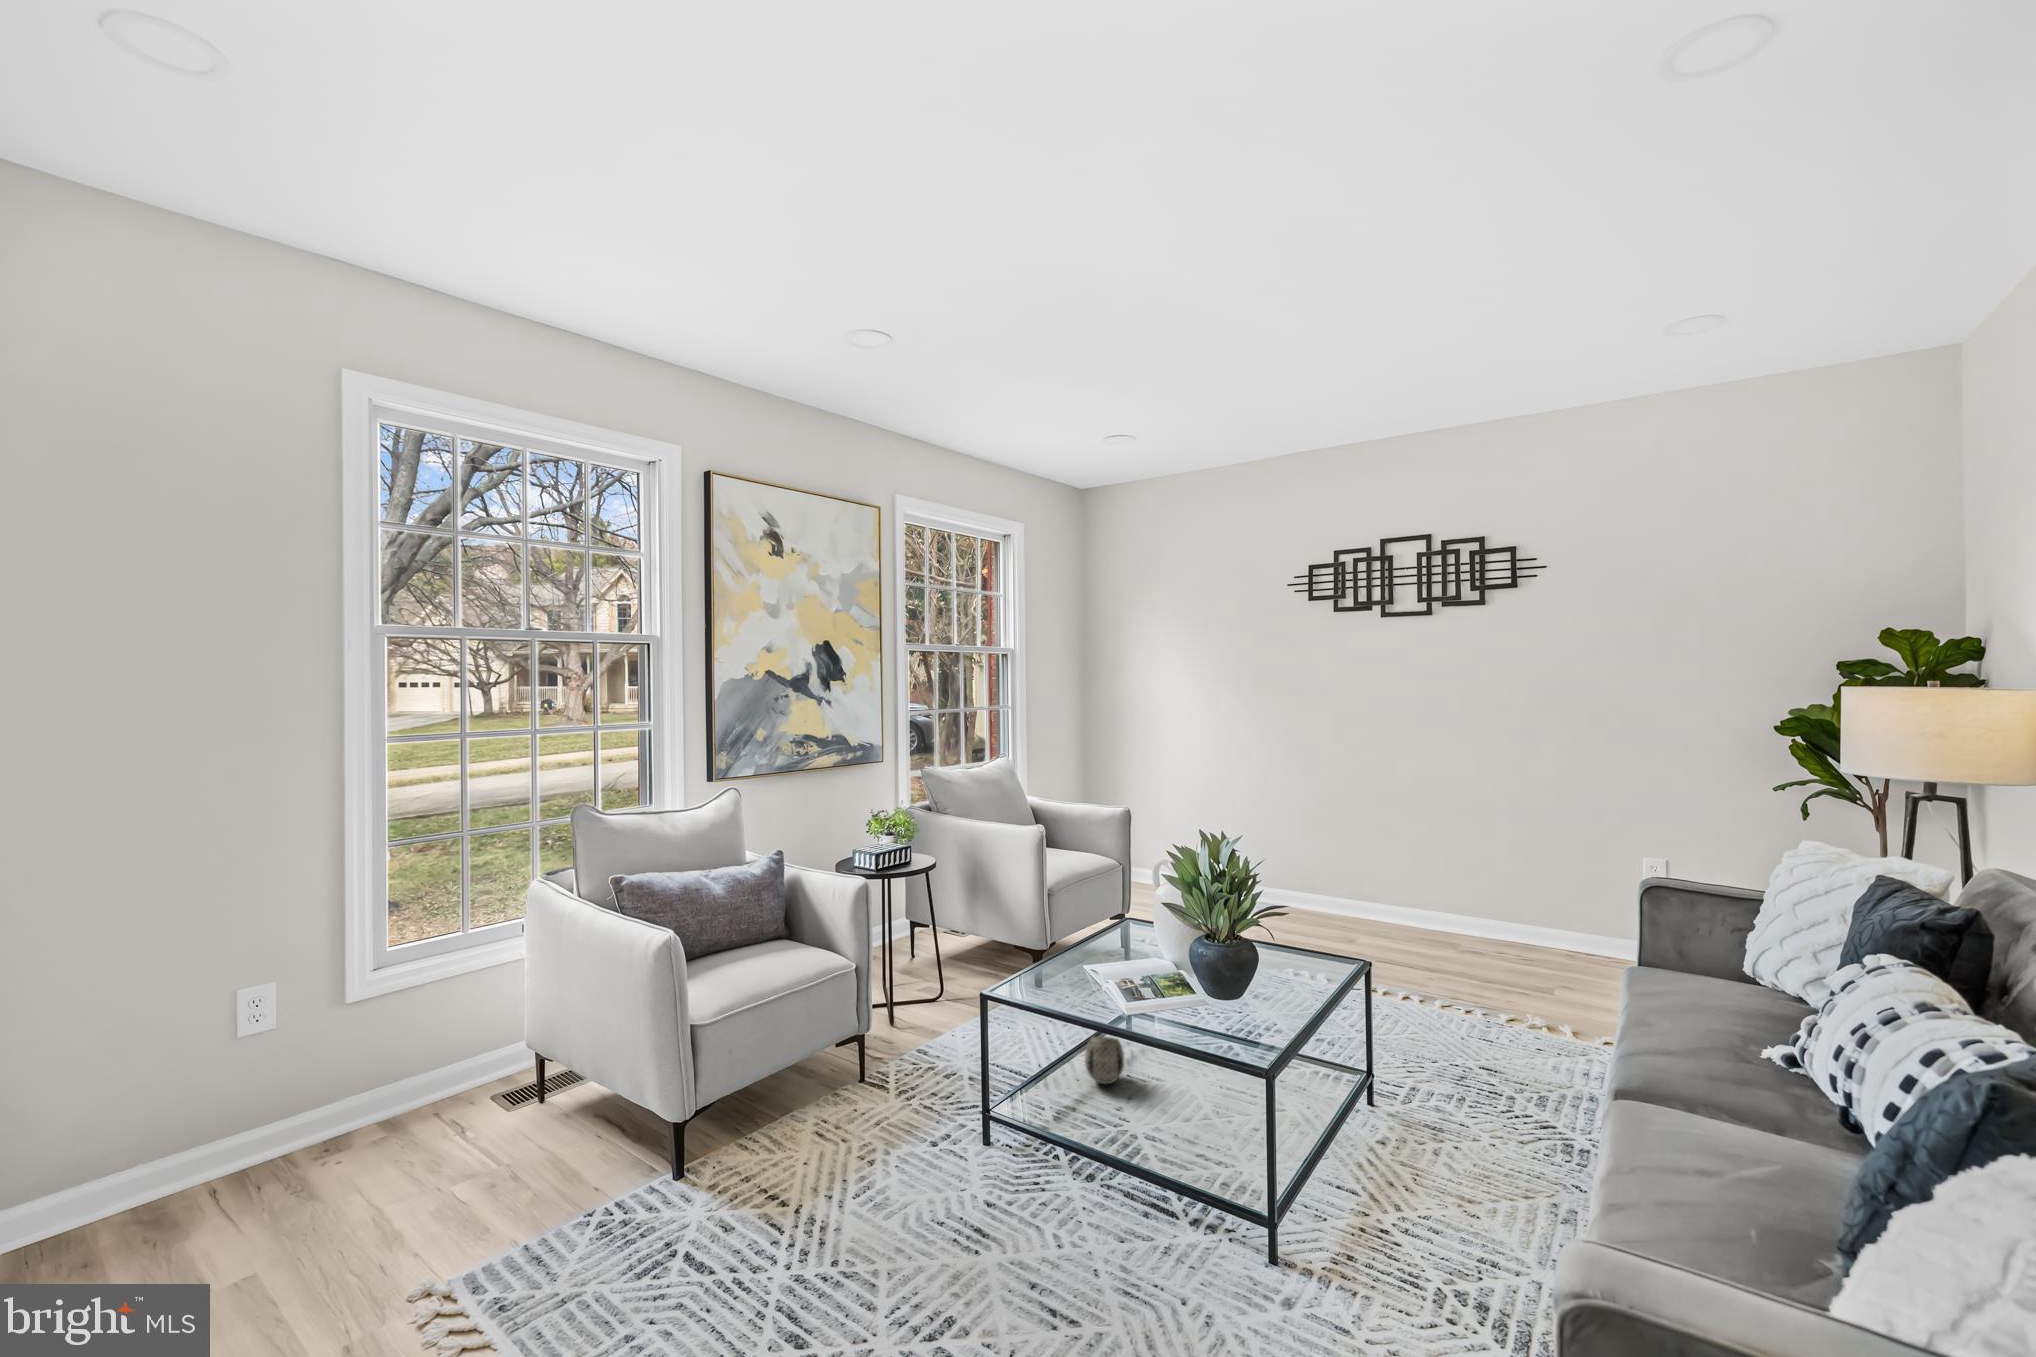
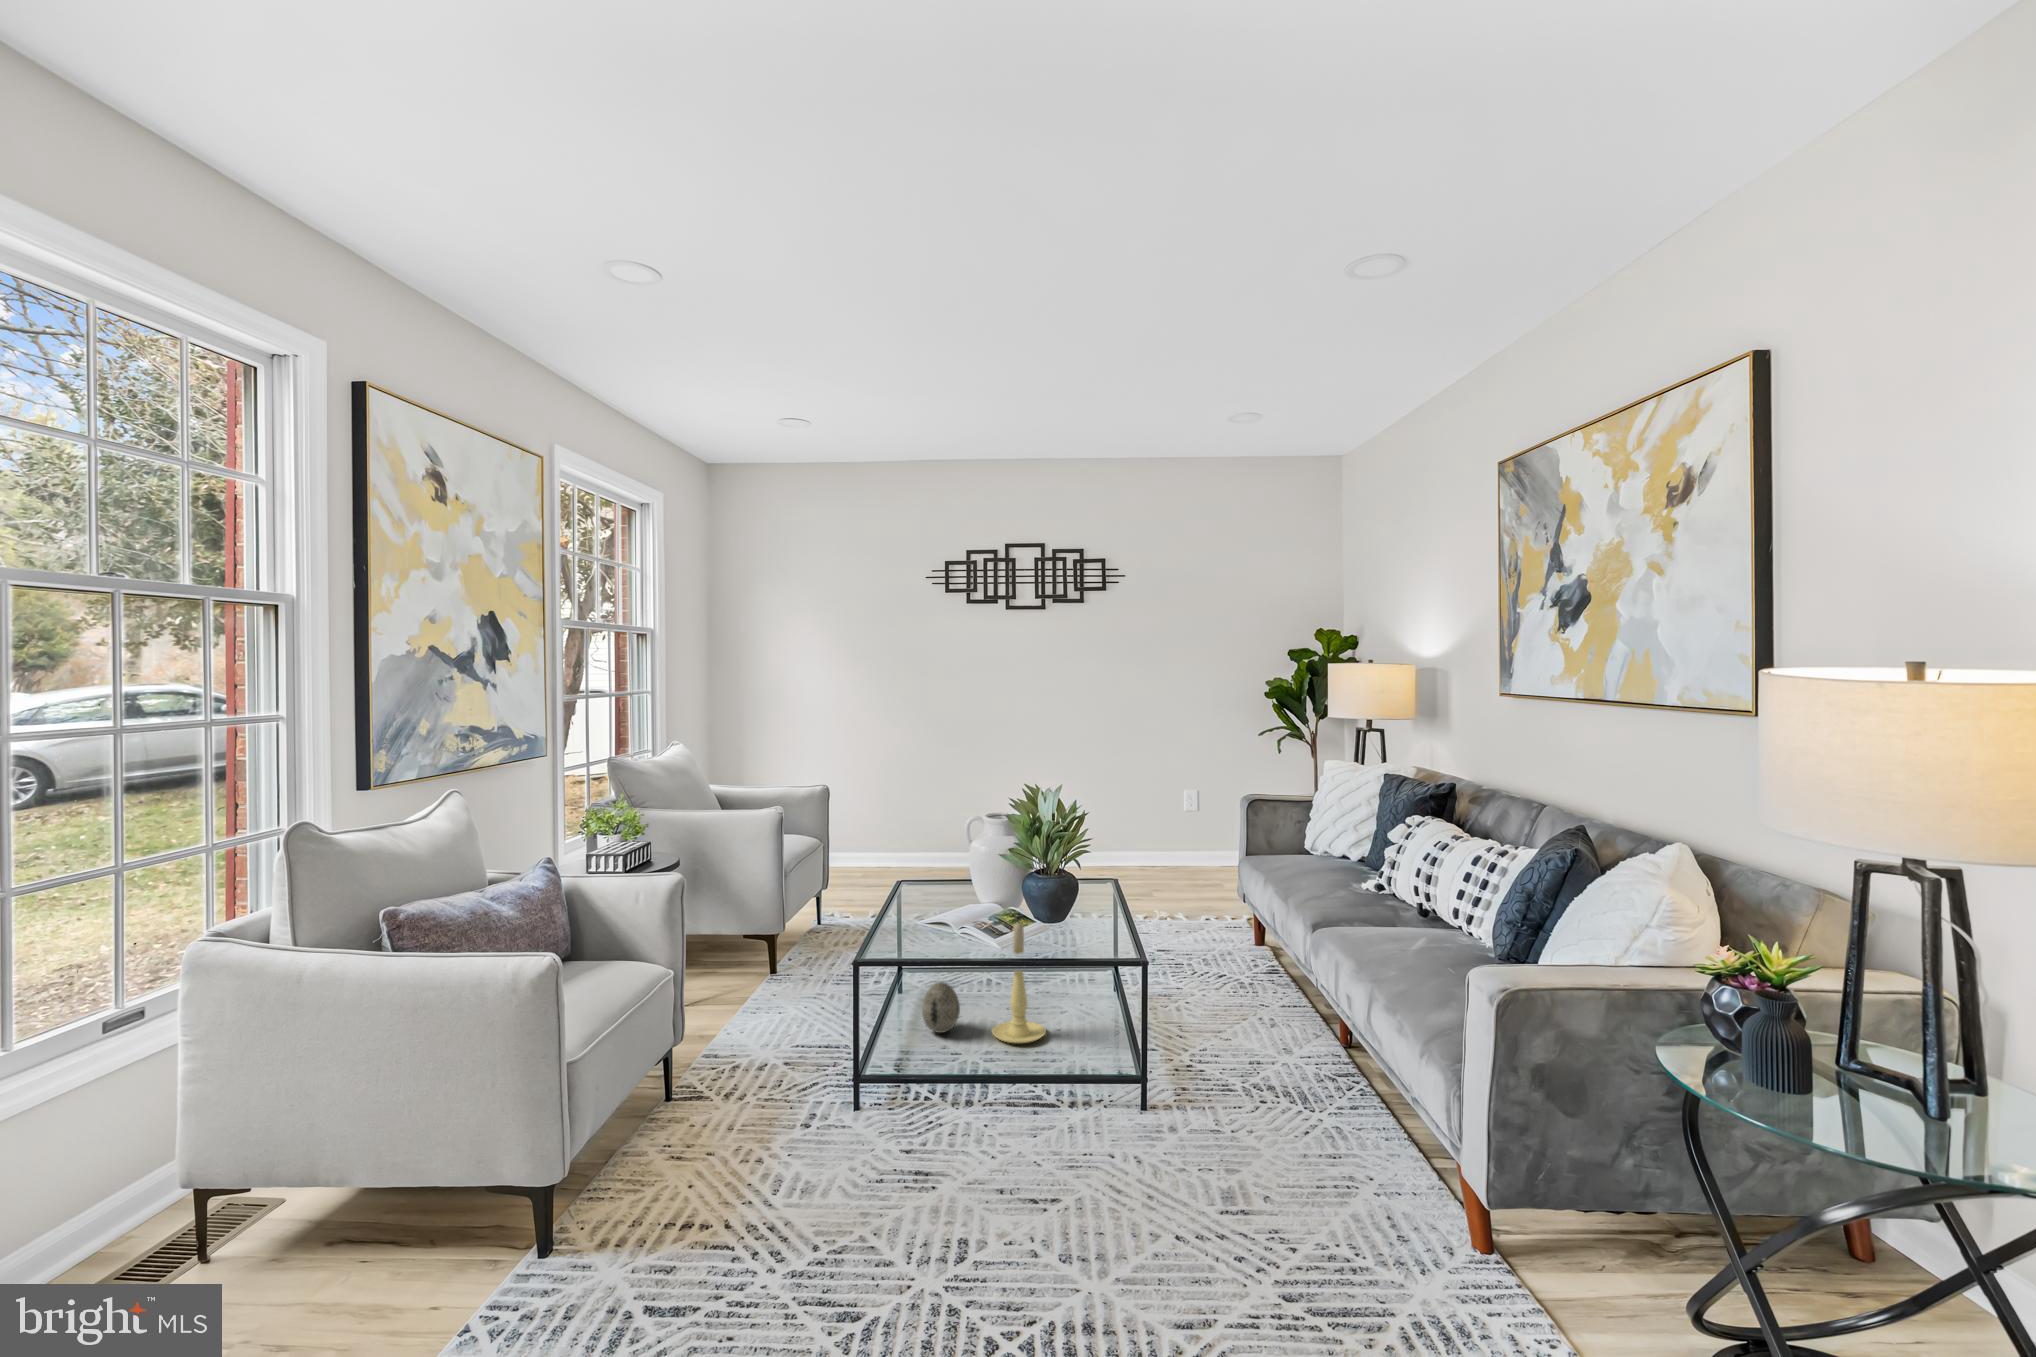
candle holder: none [1149,983,1210,1119] -> present [992,922,1046,1043]

